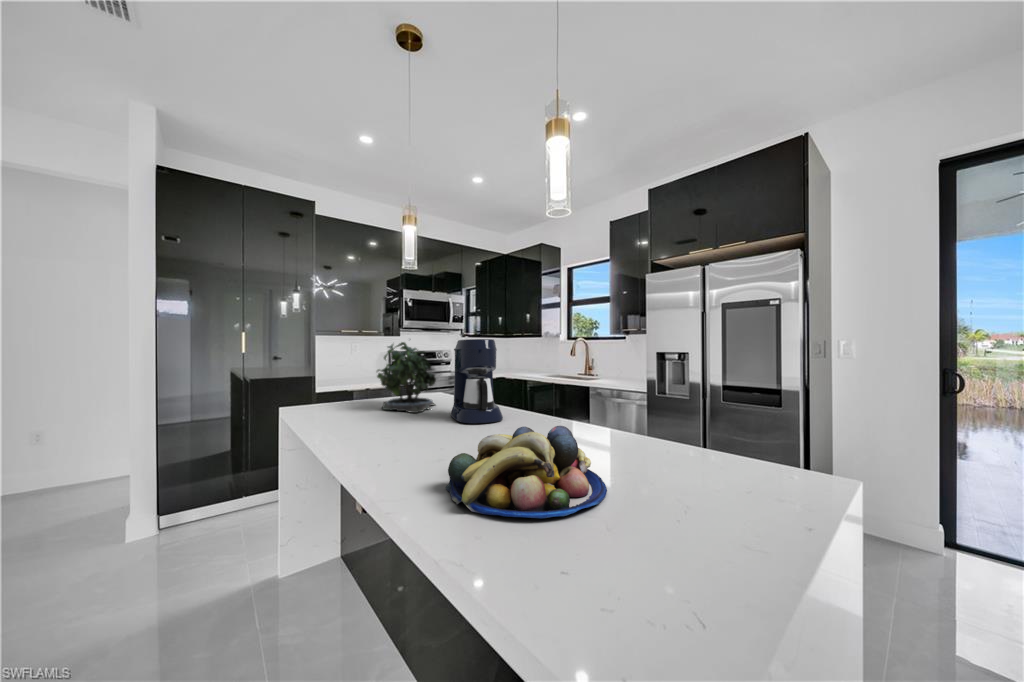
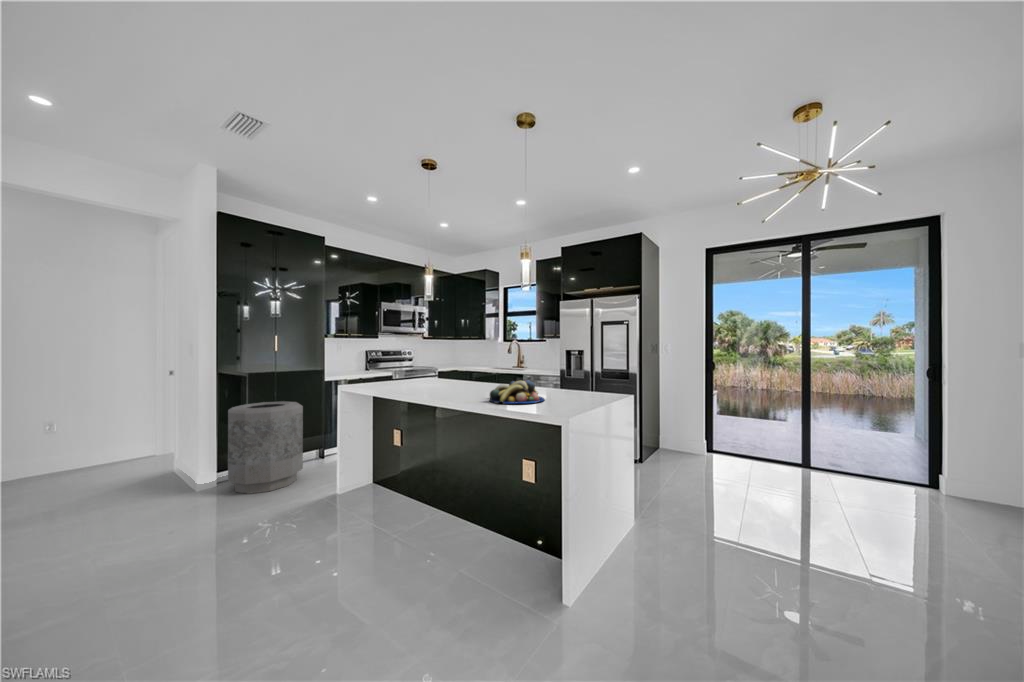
coffee maker: present [450,339,503,423] -> none [459,346,489,388]
potted plant: present [377,342,436,413] -> none [410,344,443,386]
trash can: none [130,420,255,564] -> present [228,401,303,494]

